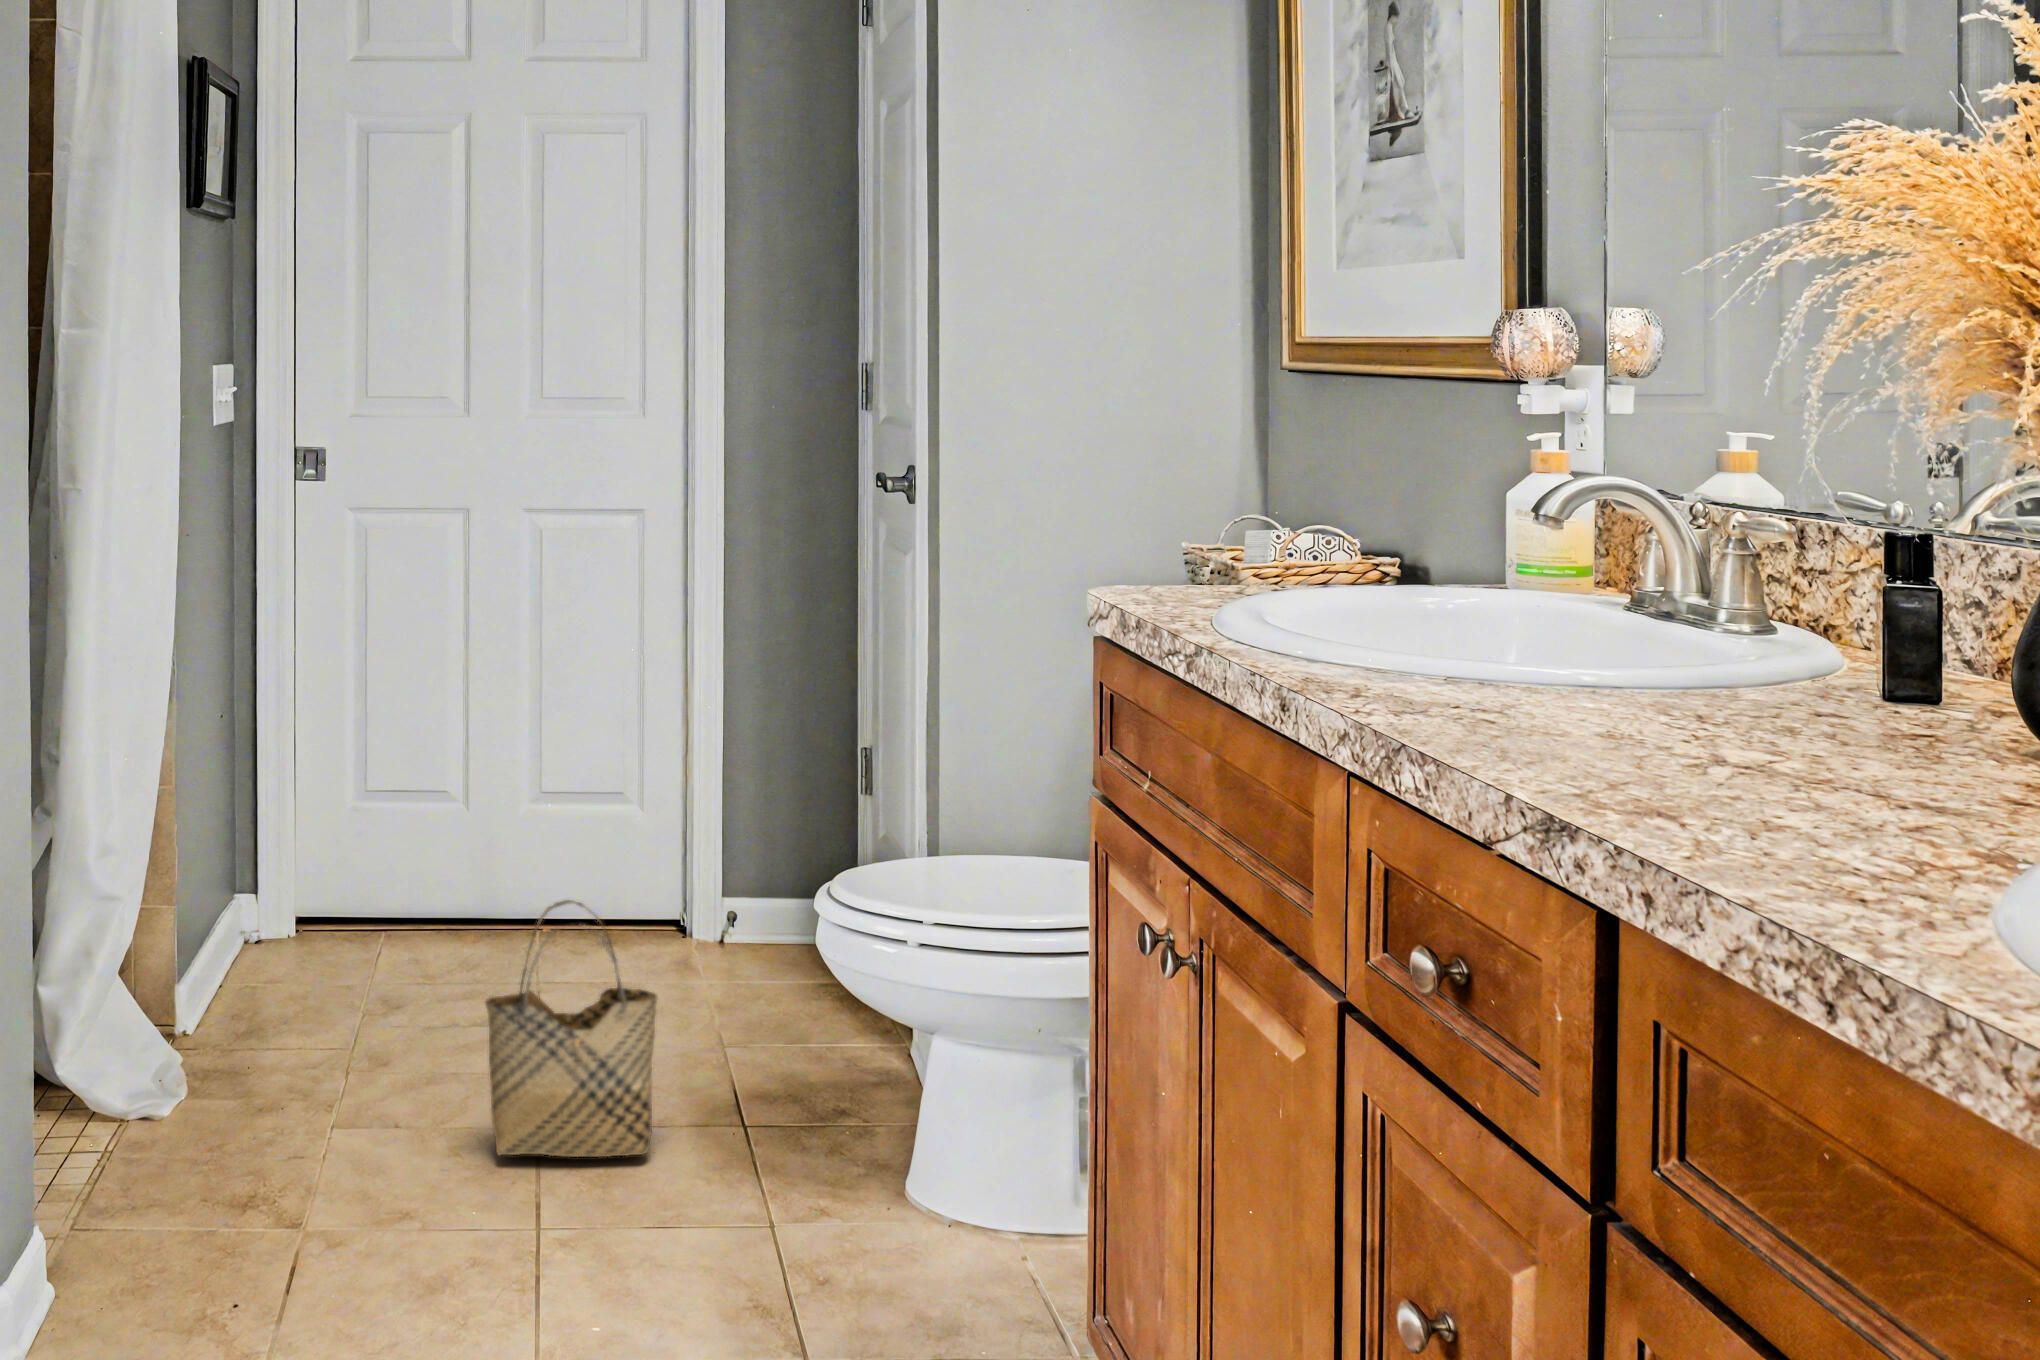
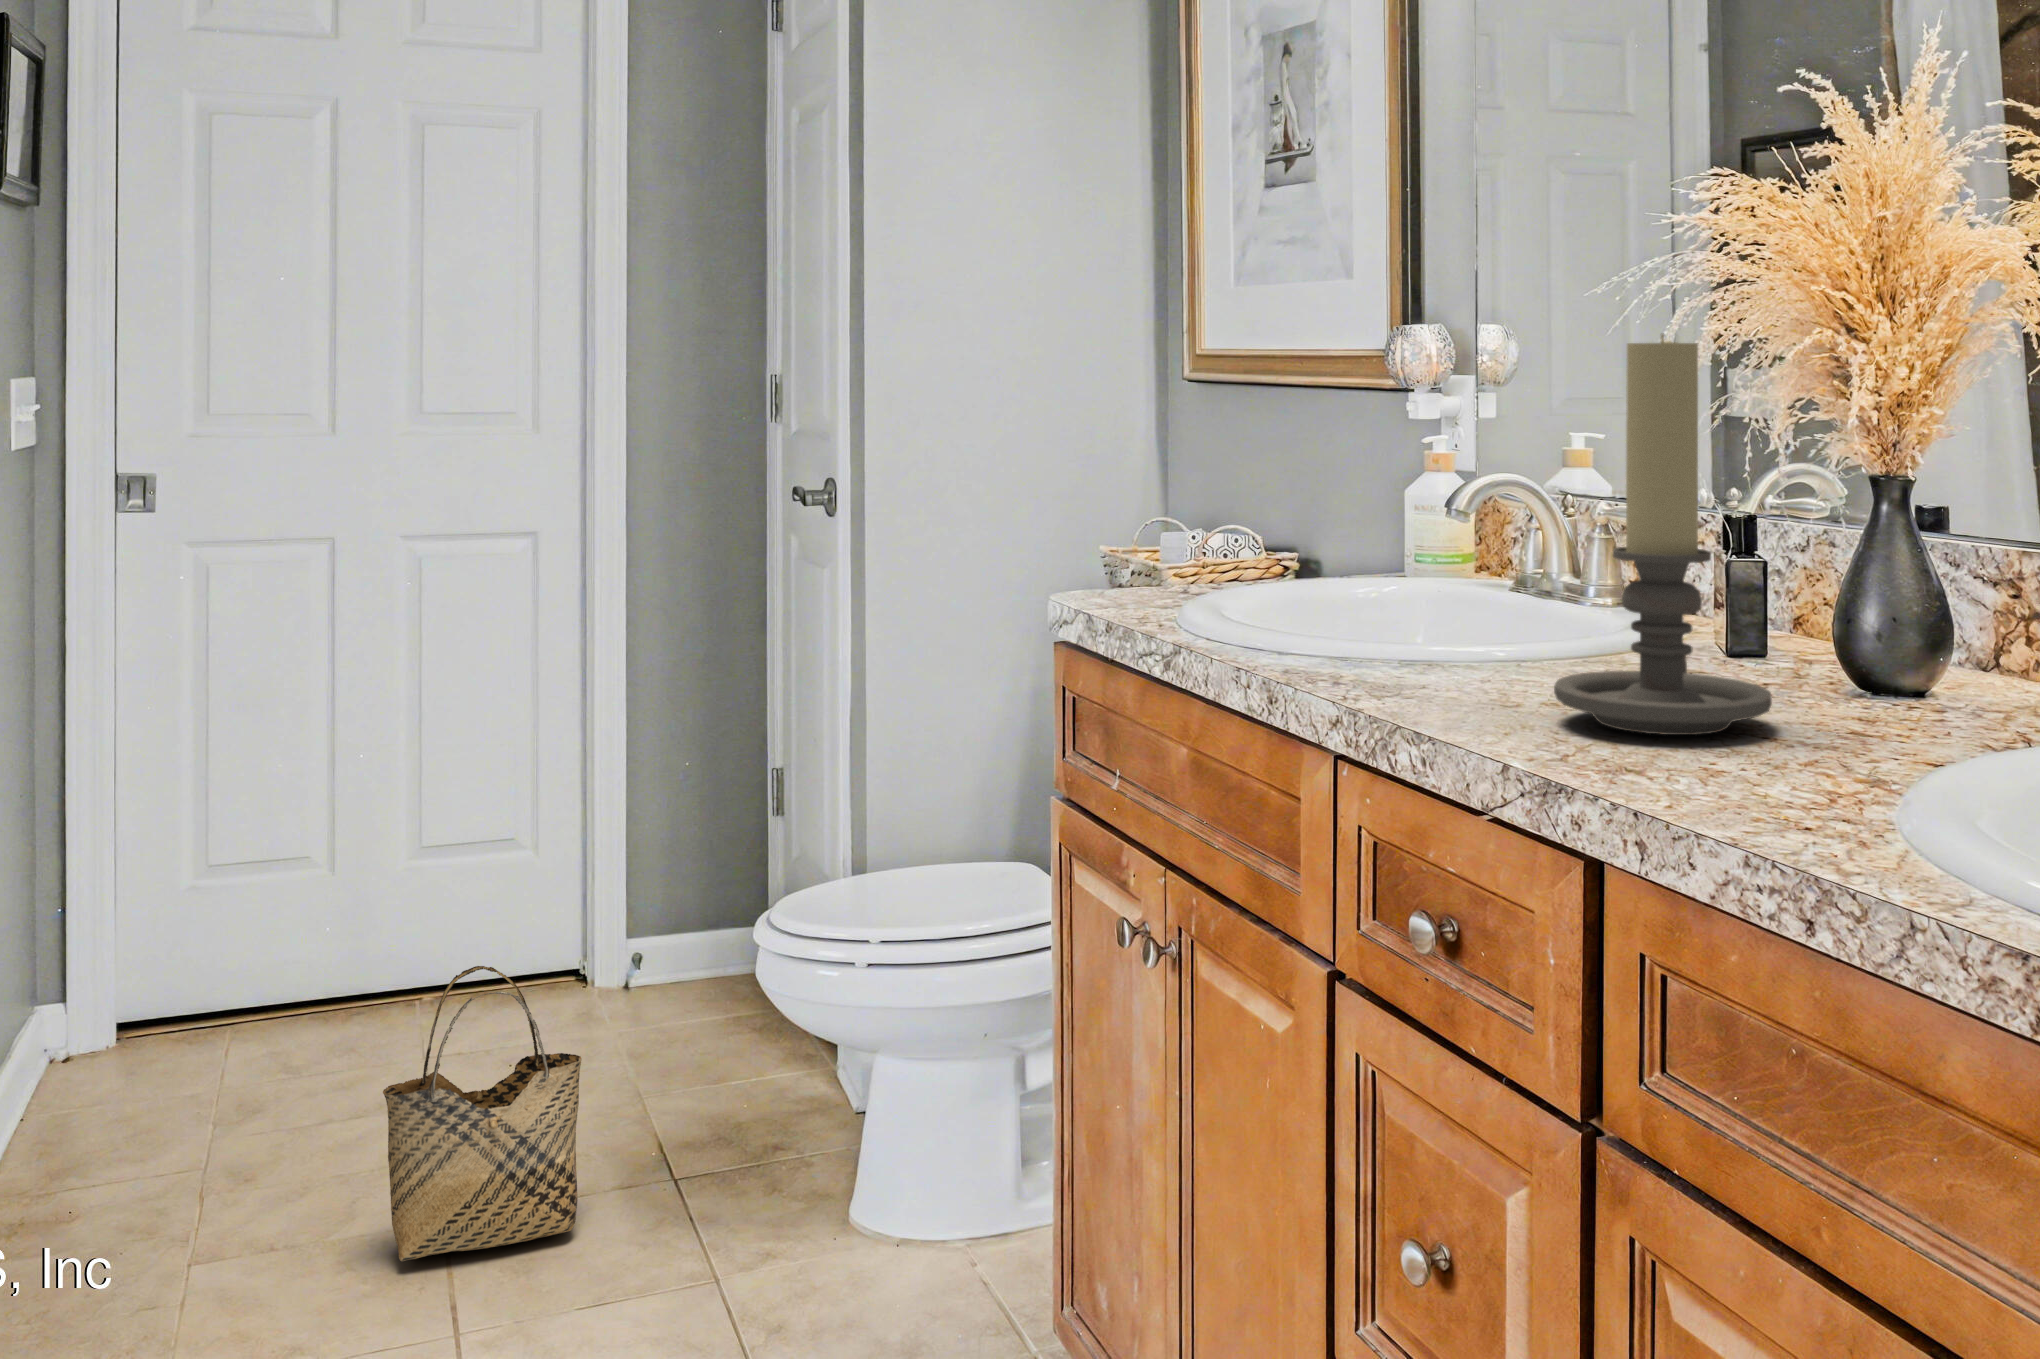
candle holder: none [1594,313,1885,781] -> present [1554,334,1772,735]

